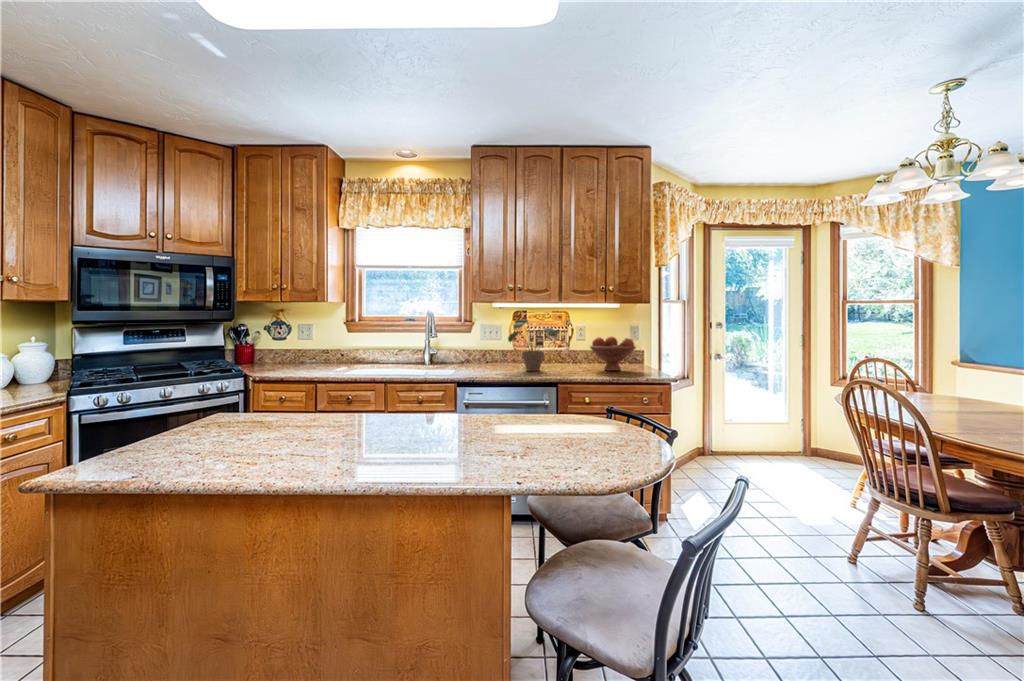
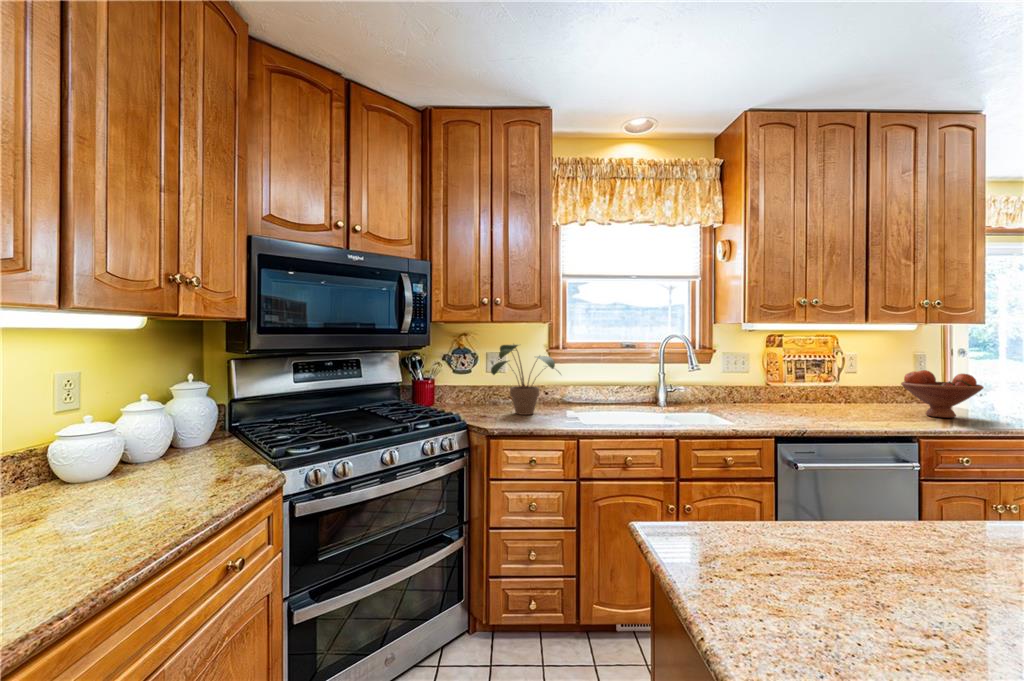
potted plant: present [508,320,555,371] -> present [491,344,555,415]

